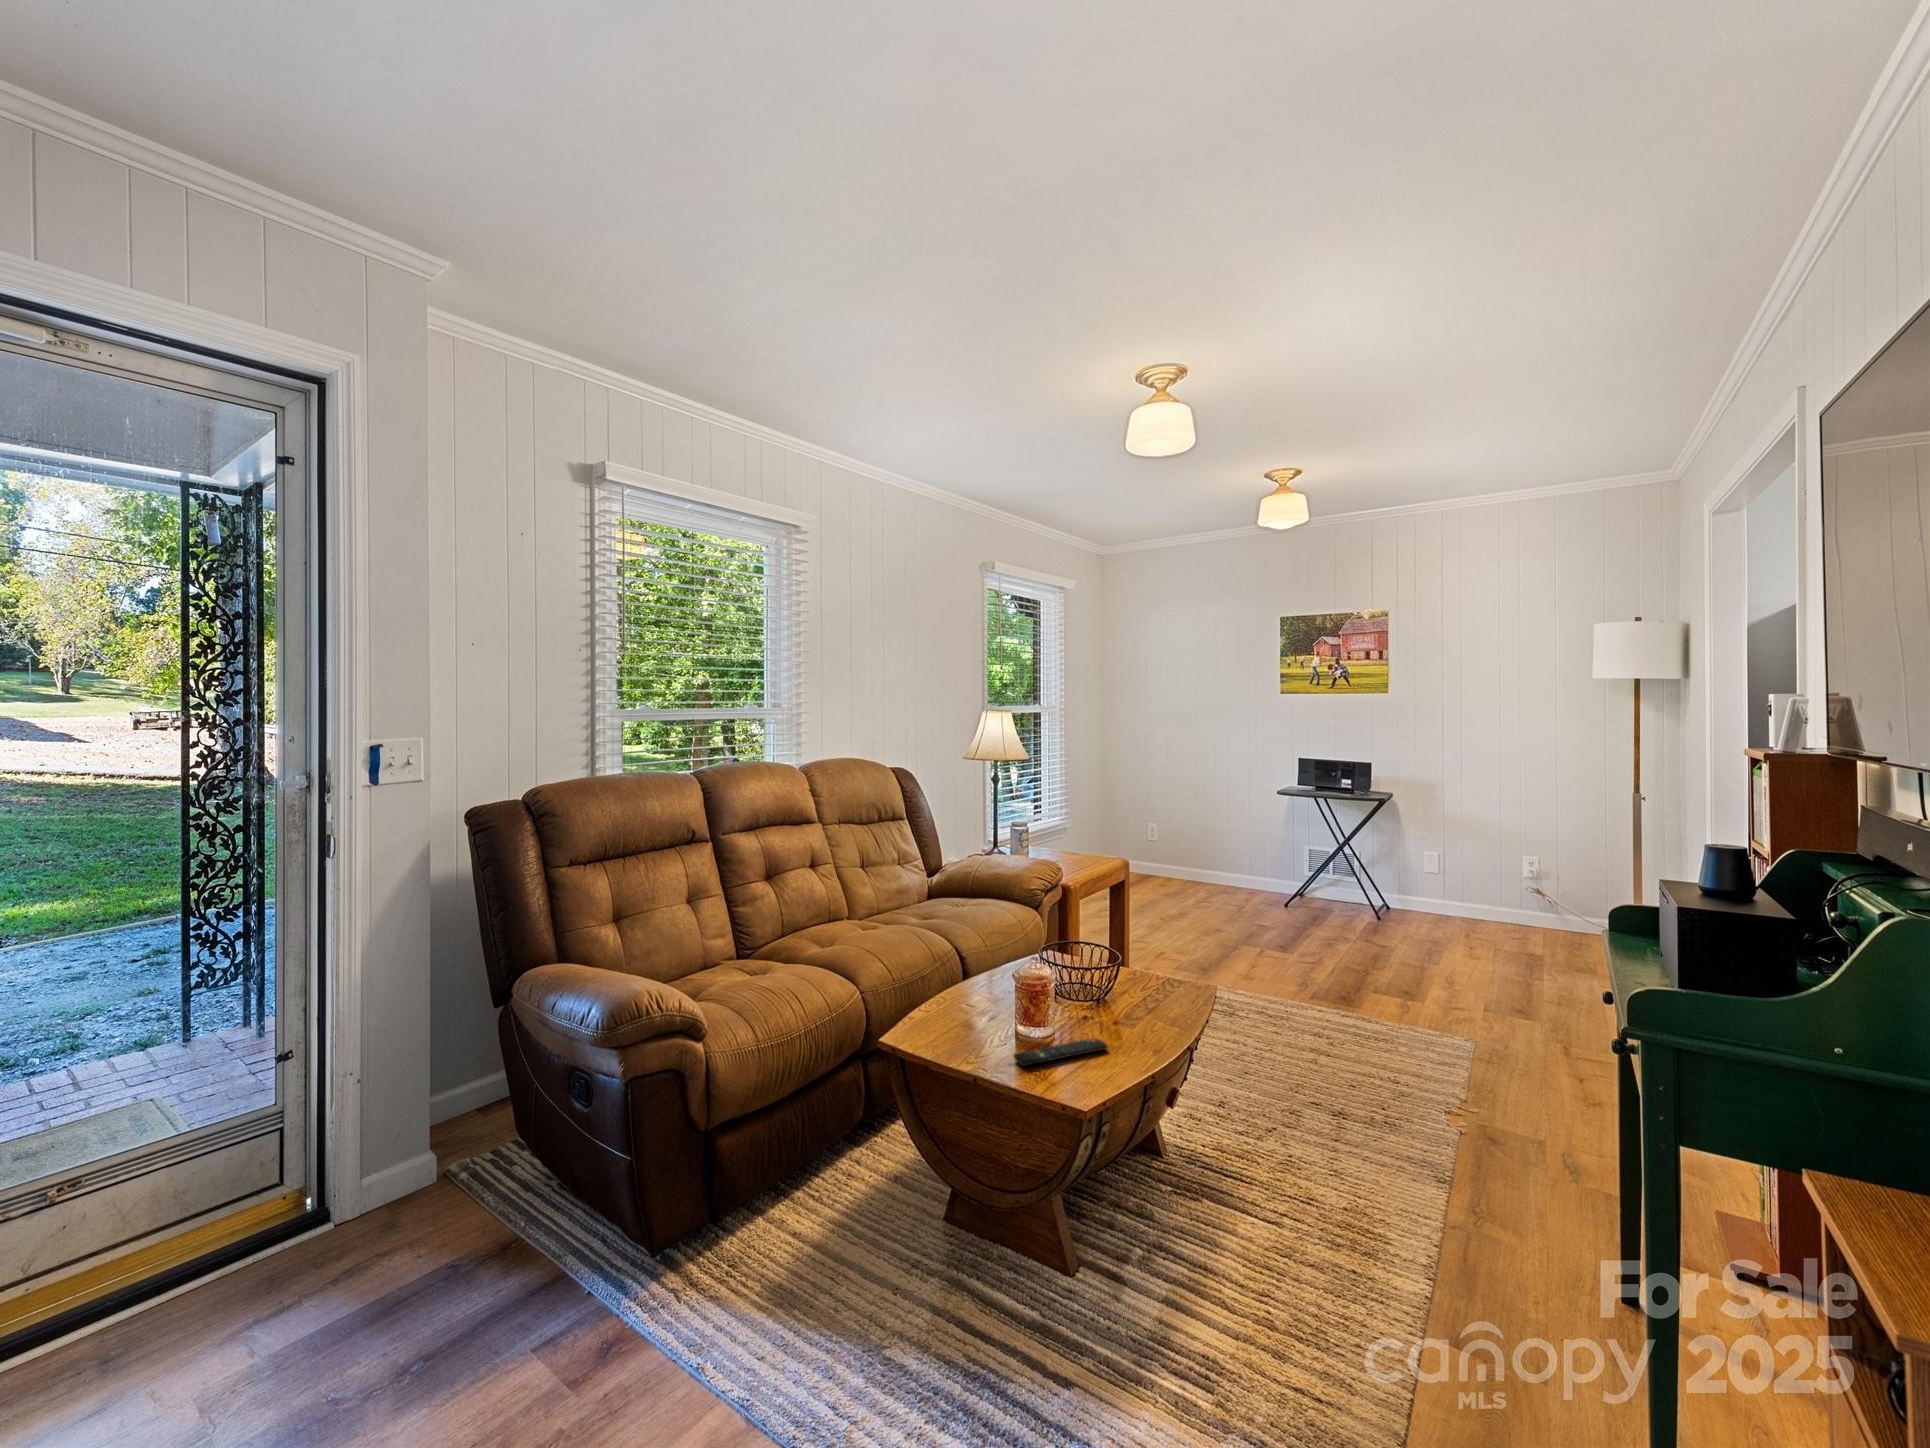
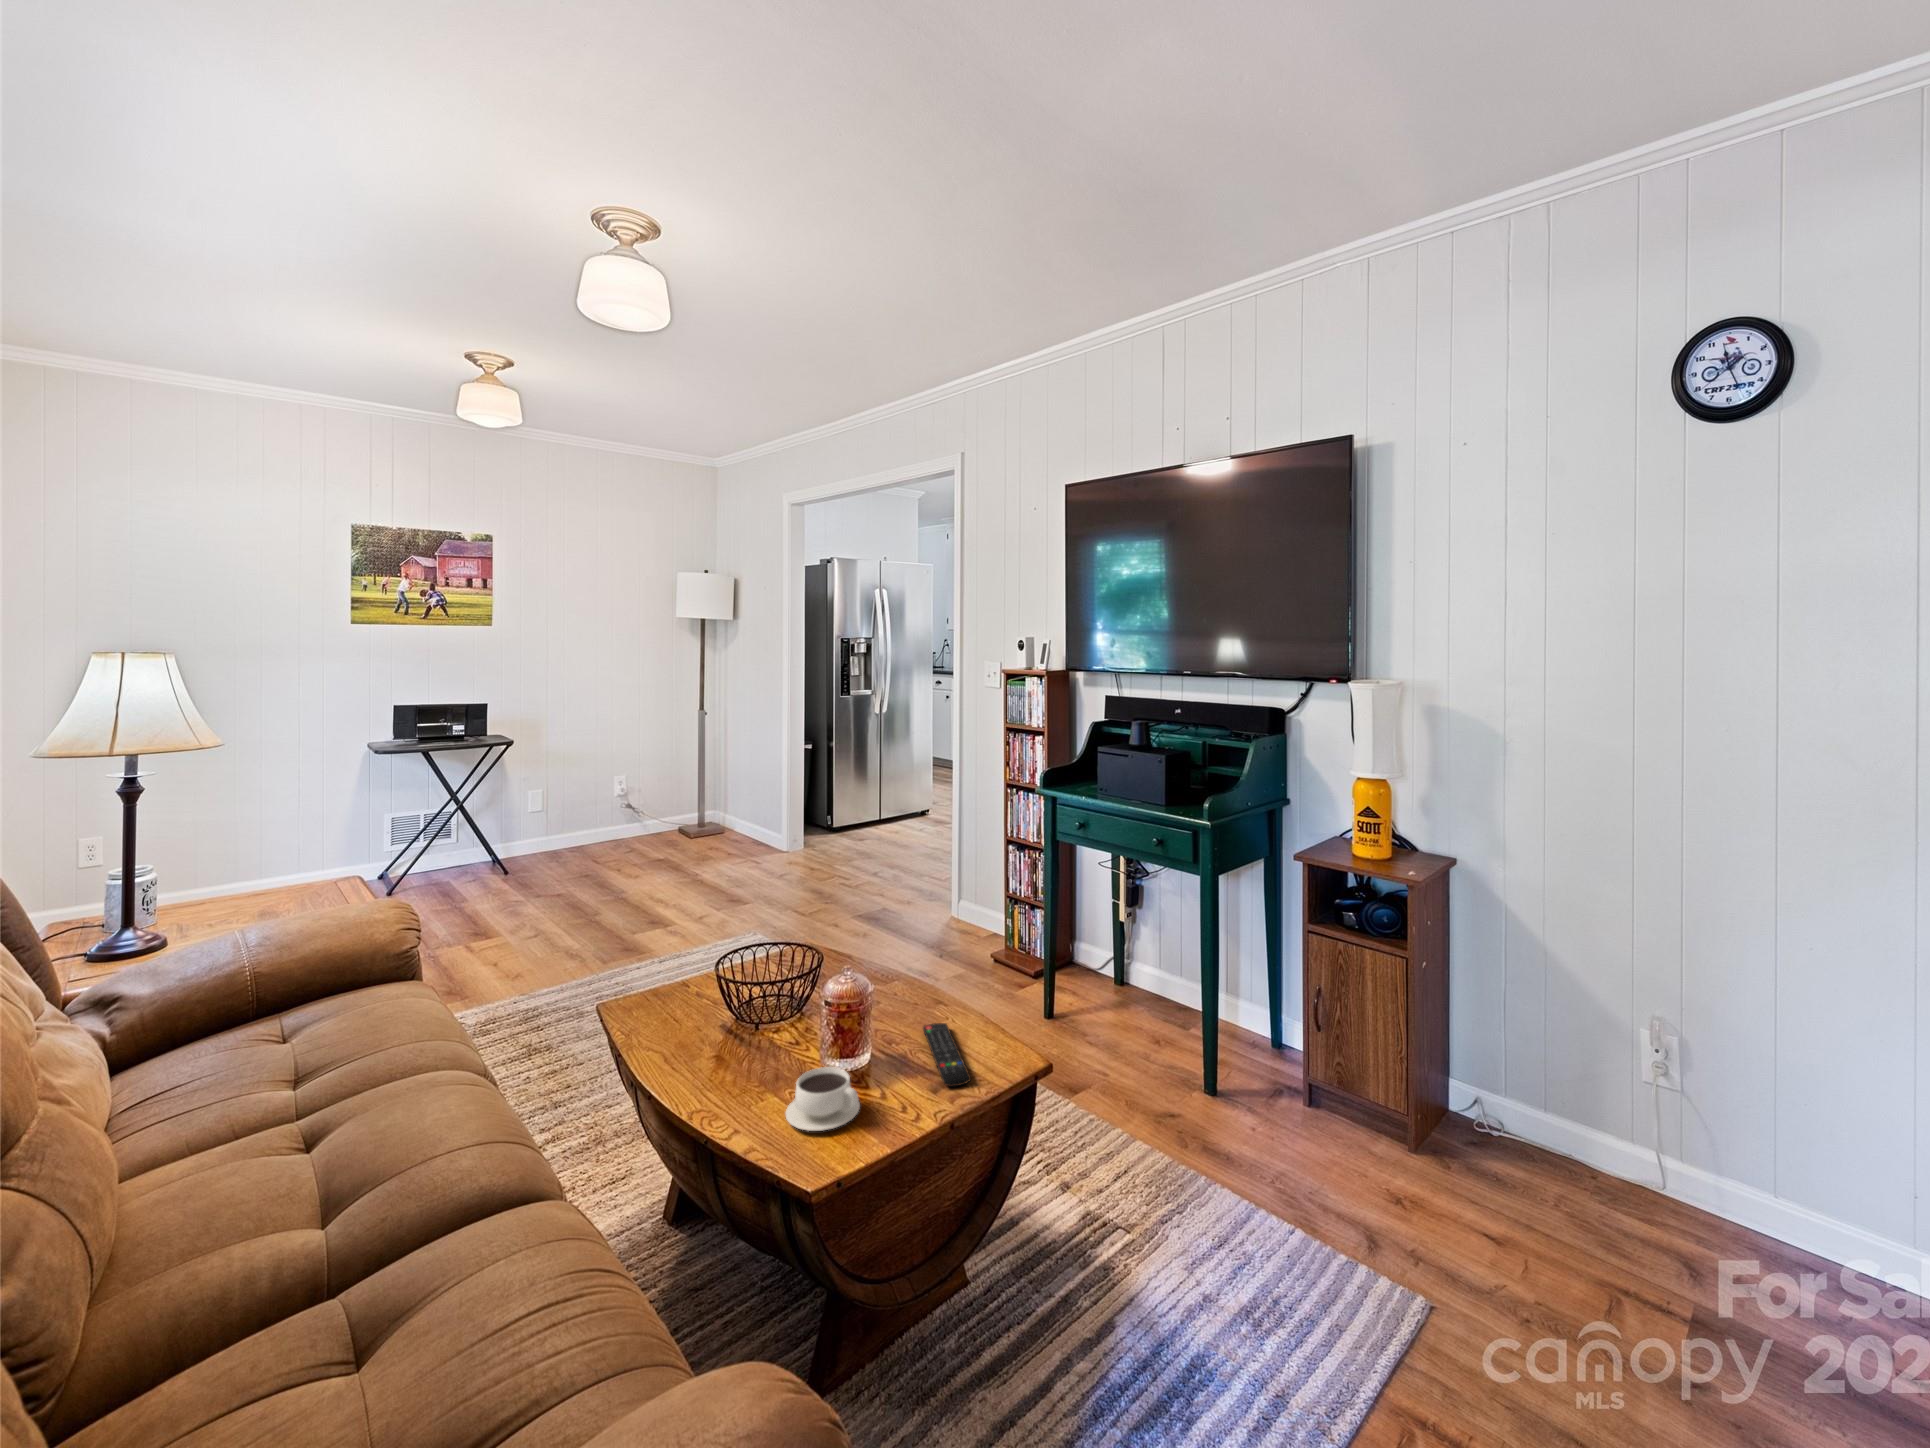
teacup: none [936,997,986,1034] -> present [786,1067,860,1131]

